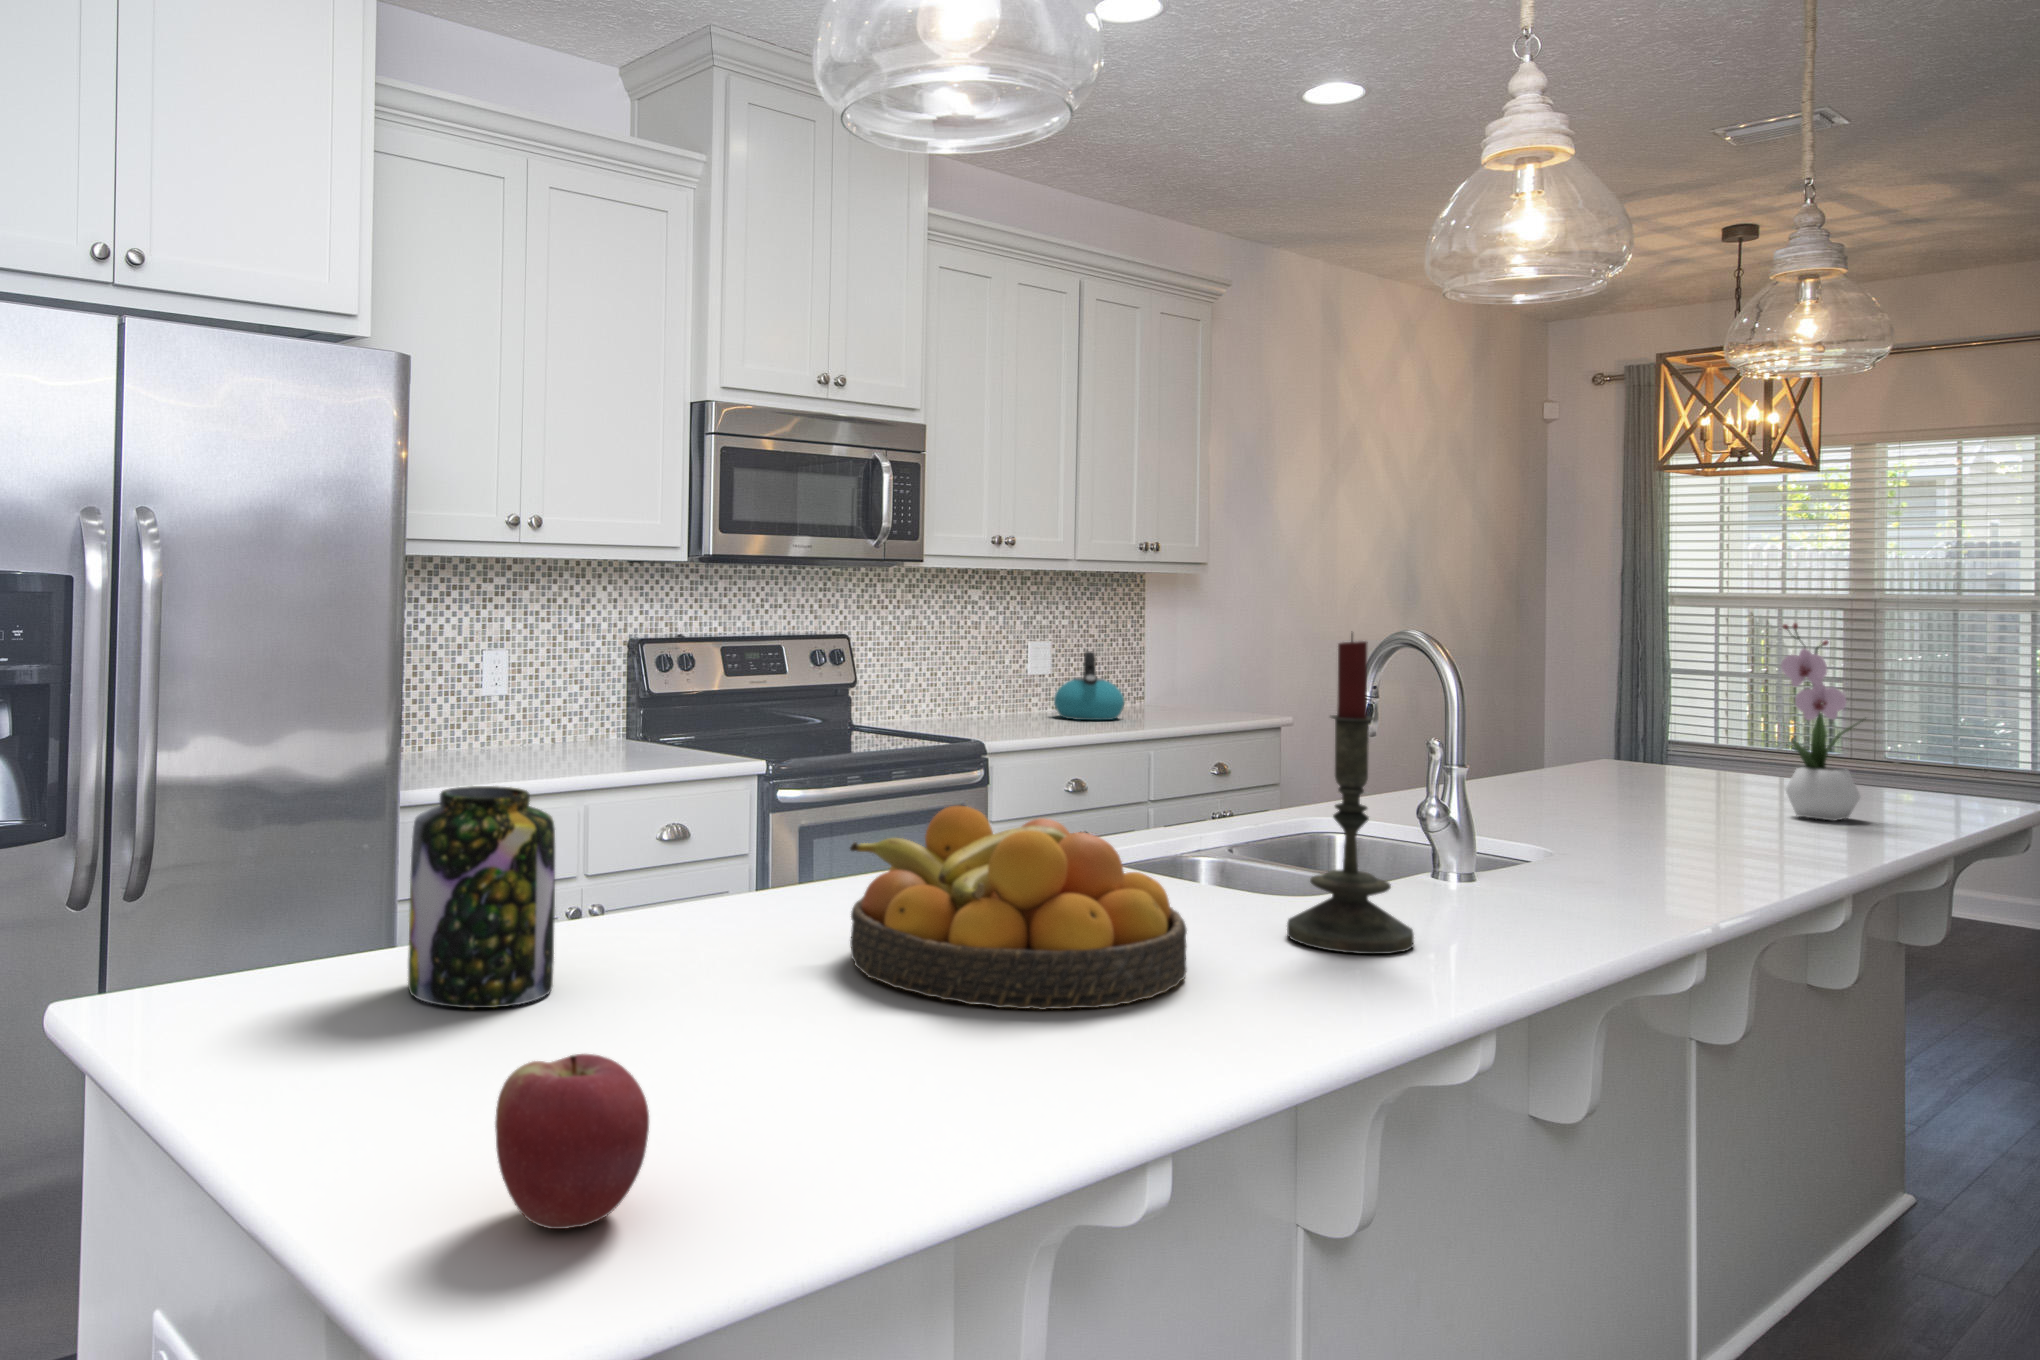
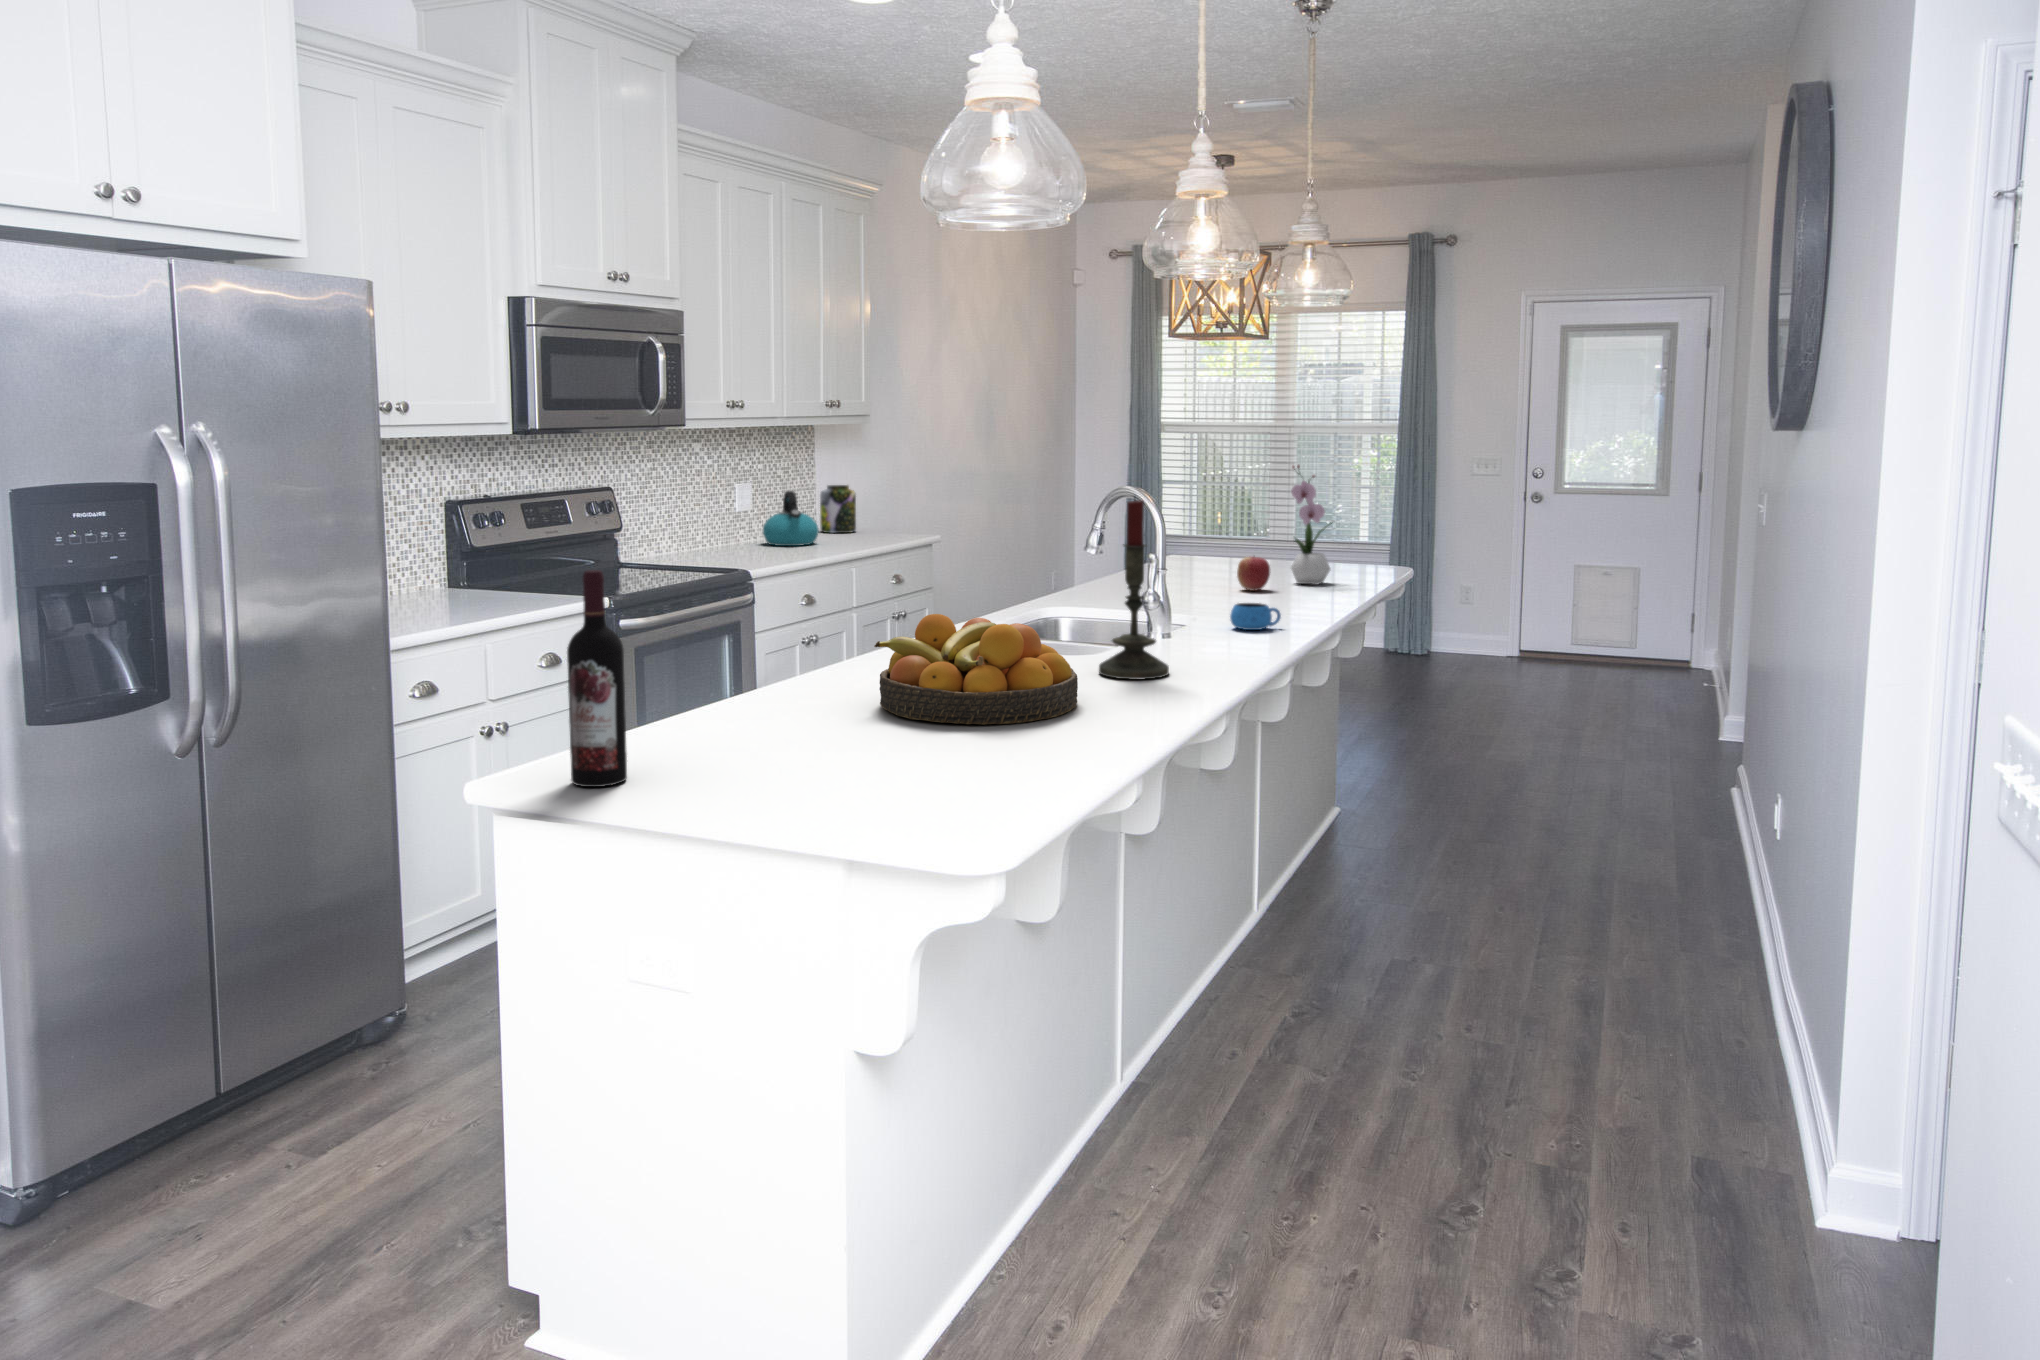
wine bottle: none [225,686,321,1033] -> present [567,570,627,787]
jar: present [408,786,555,1008] -> present [820,485,856,533]
mug: none [1608,837,1706,886] -> present [1230,603,1281,630]
apple: present [495,1054,649,1229] -> present [1237,557,1270,591]

